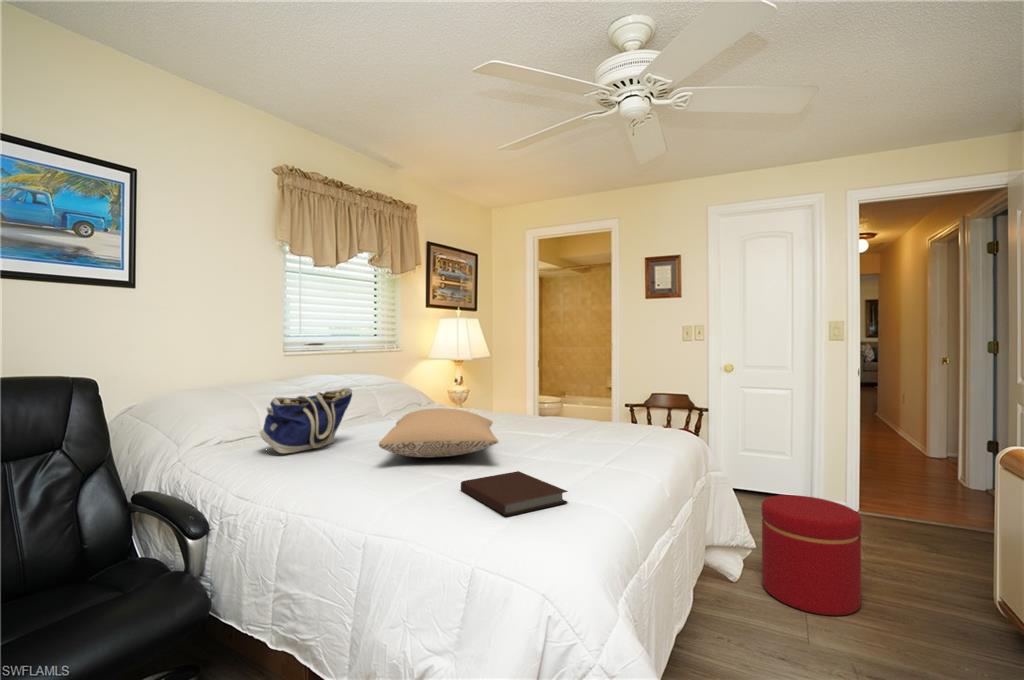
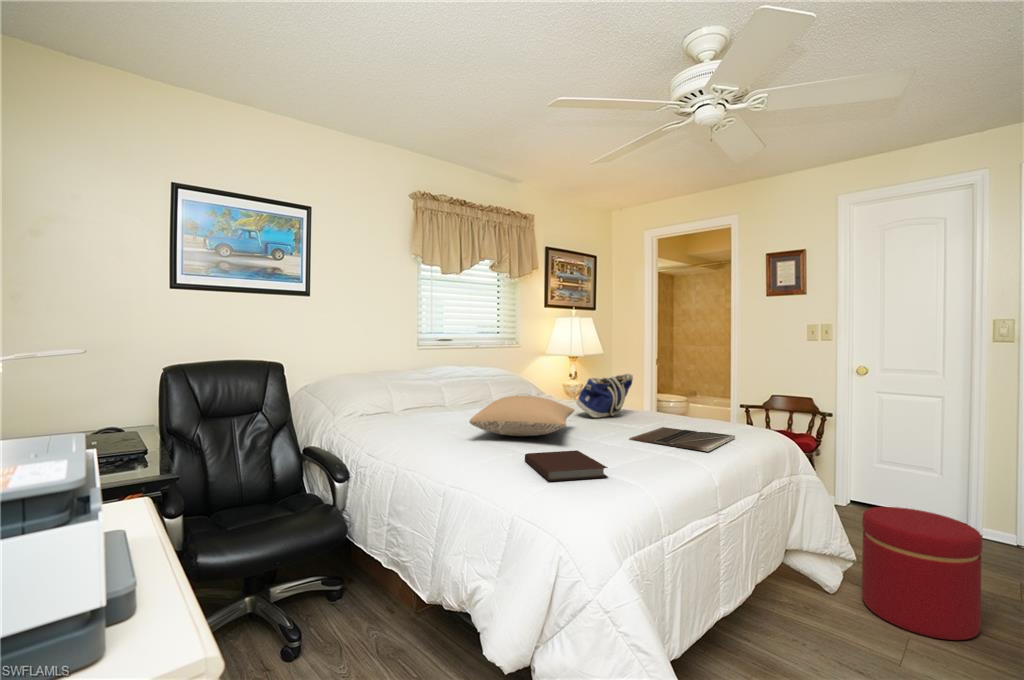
tote bag: present [260,388,352,453] -> present [576,374,633,418]
laptop: none [558,434,657,459] -> present [629,427,735,451]

